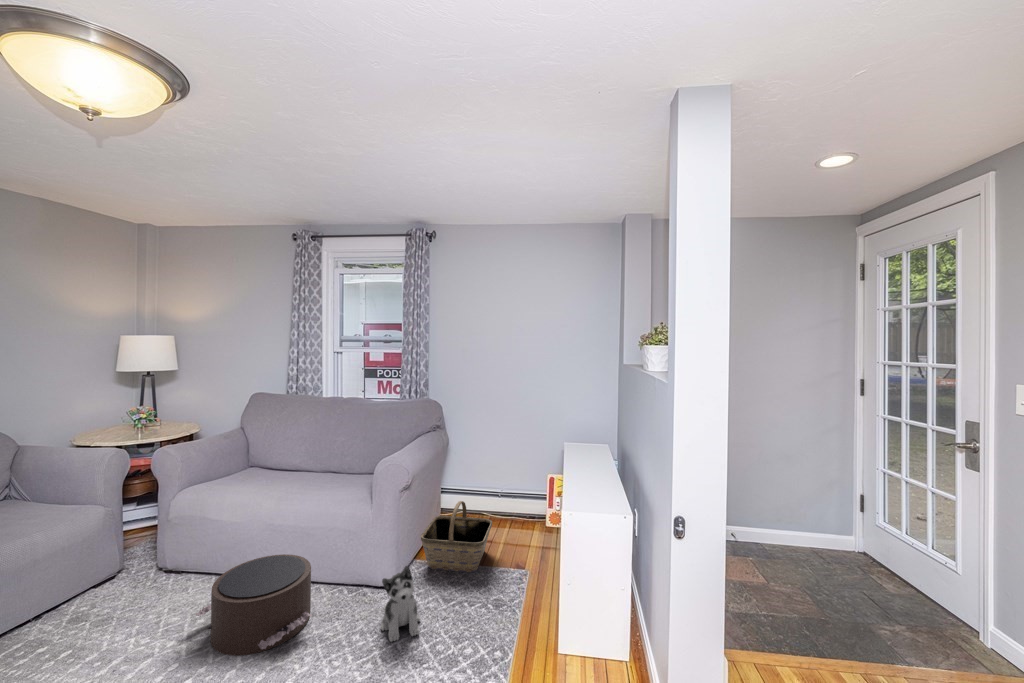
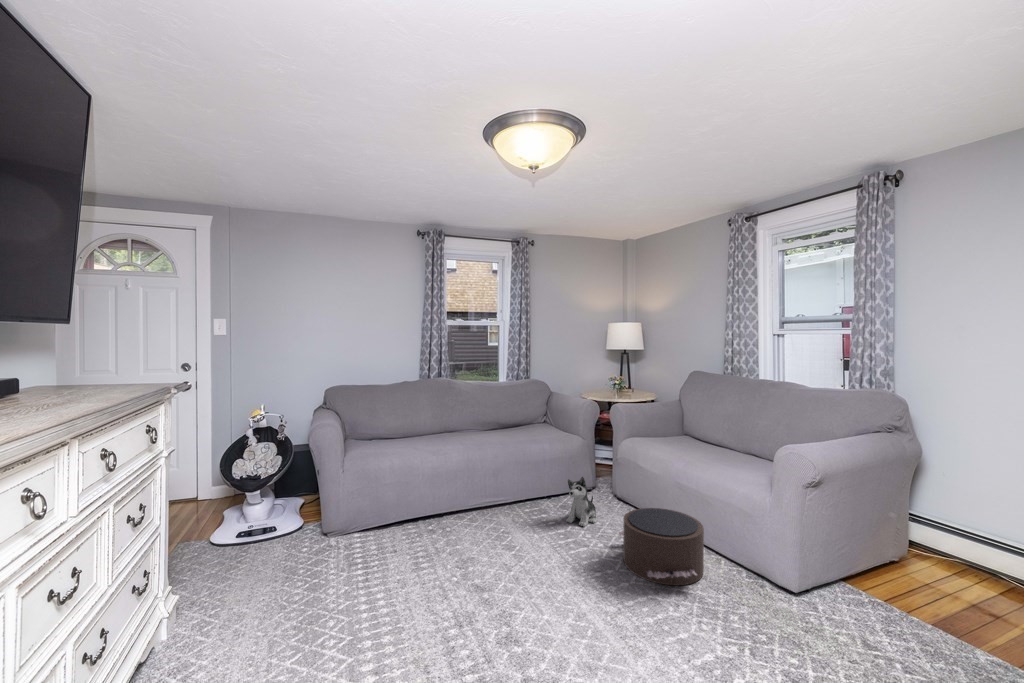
basket: present [421,501,492,572] -> none [848,537,993,644]
plush toy: present [381,566,420,642] -> present [566,477,597,527]

